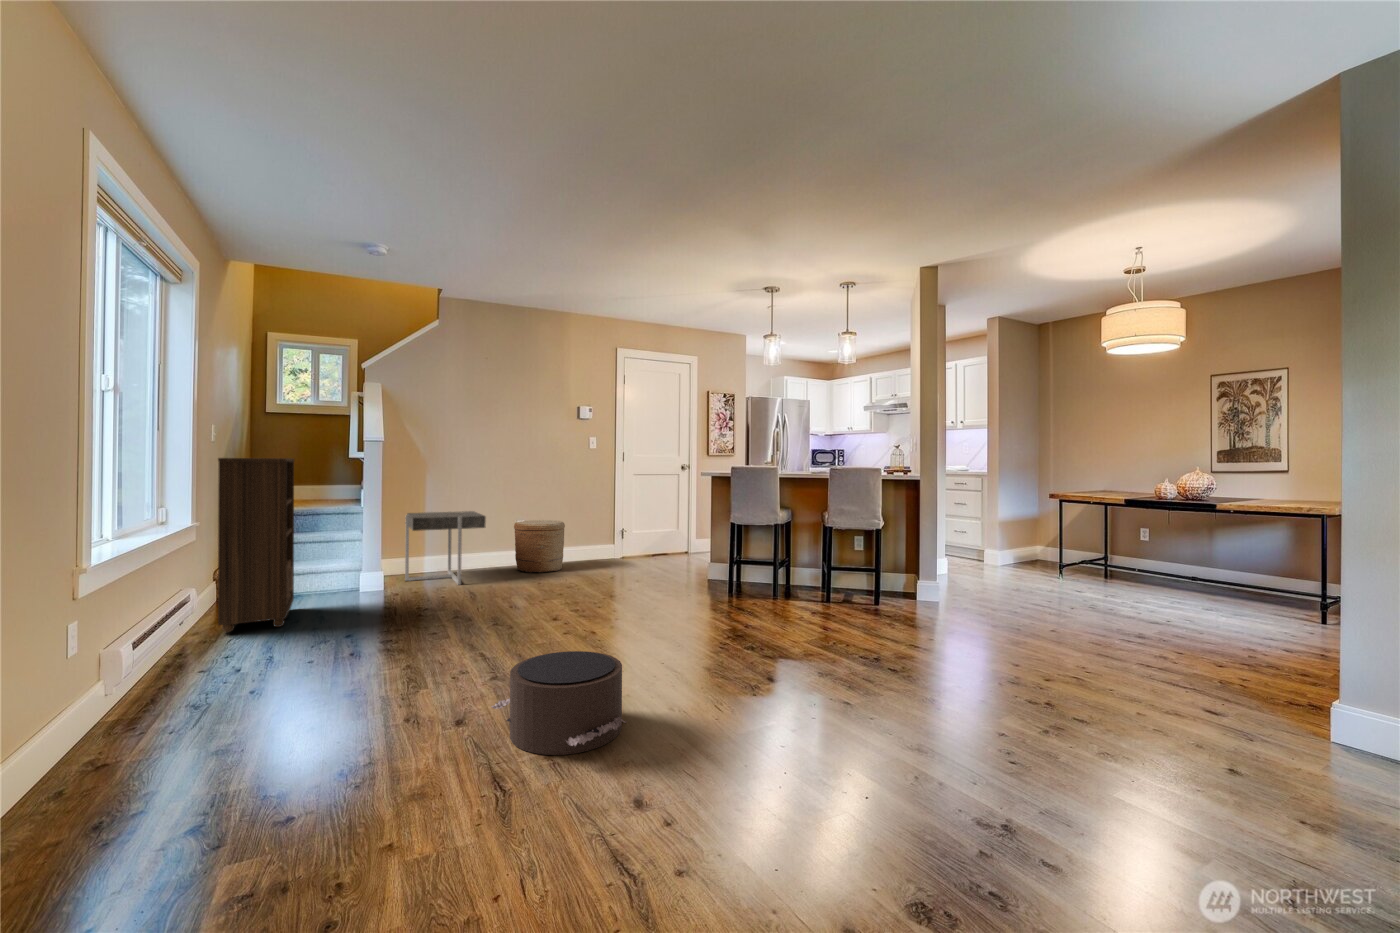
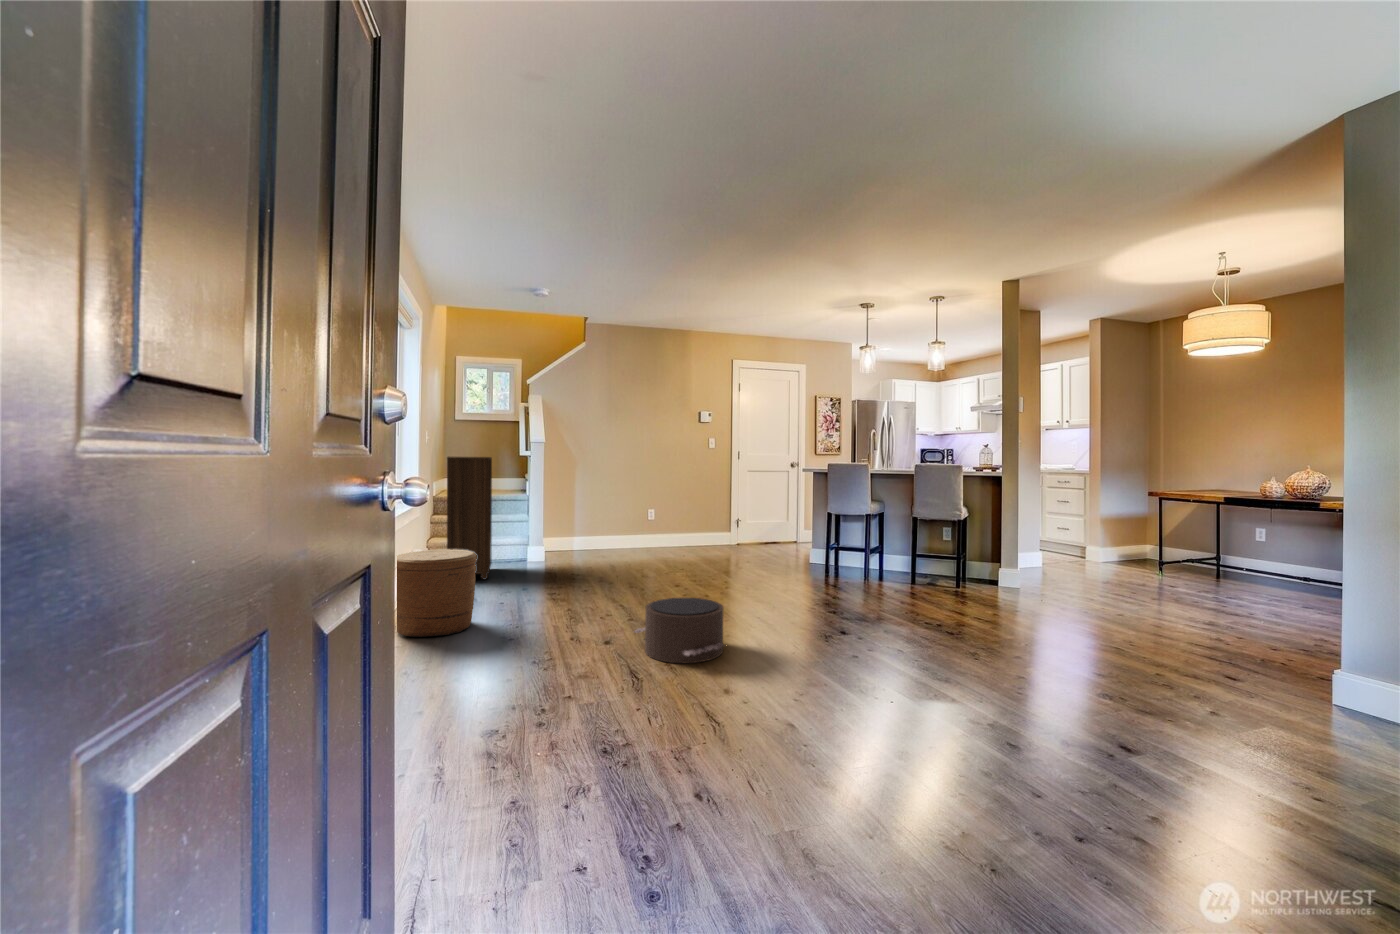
side table: present [405,511,486,585] -> none [566,500,627,557]
woven basket: present [514,520,565,573] -> present [395,549,477,637]

